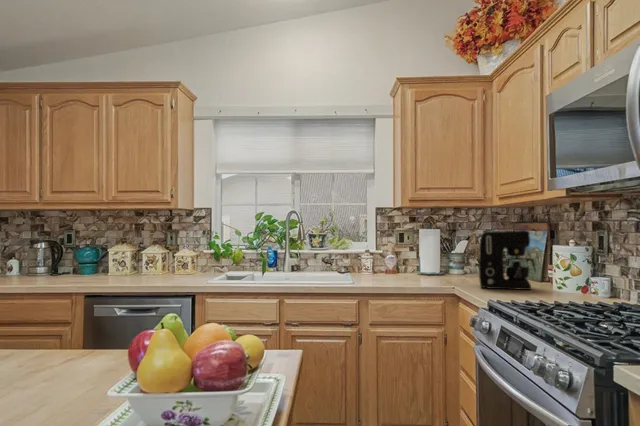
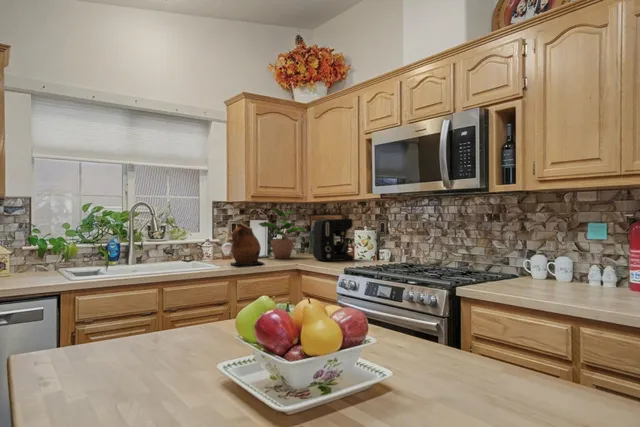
potted plant: none [425,214,483,280] -> present [259,208,307,259]
ceramic pitcher: none [366,235,407,285] -> present [231,224,264,265]

